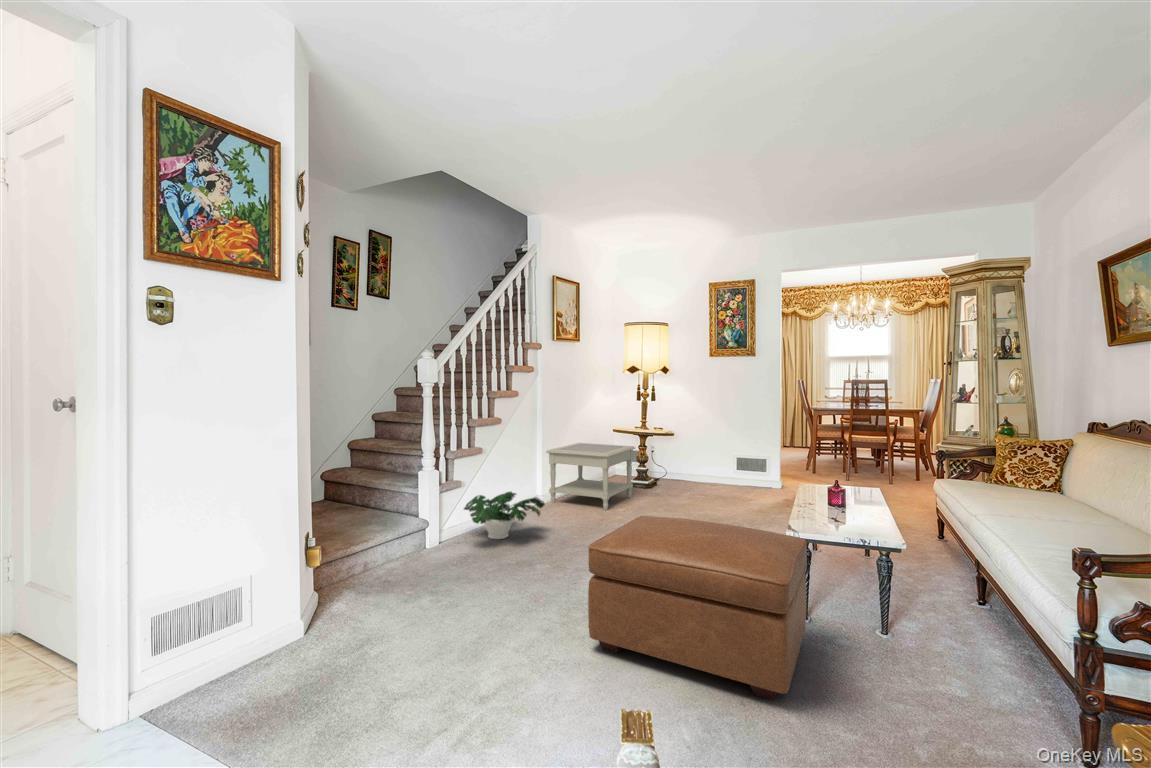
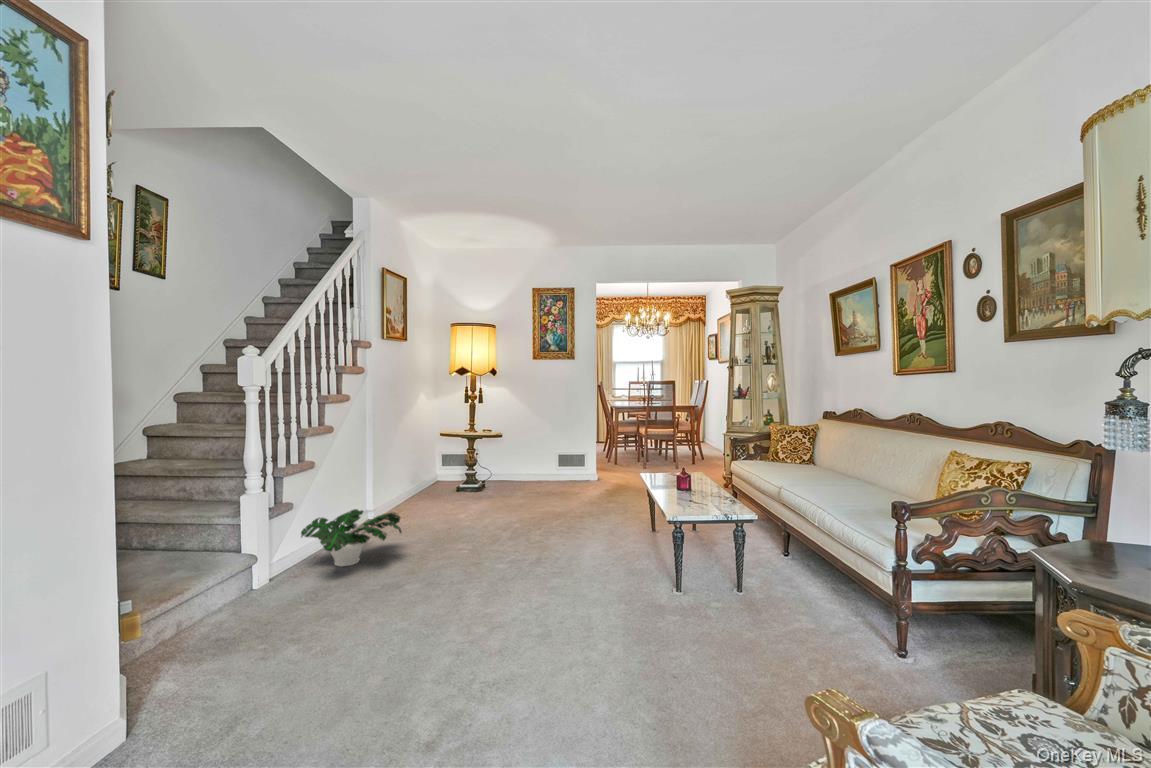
side table: present [546,443,635,510] -> none [381,449,474,517]
ottoman: present [588,516,807,700] -> none [522,518,720,667]

